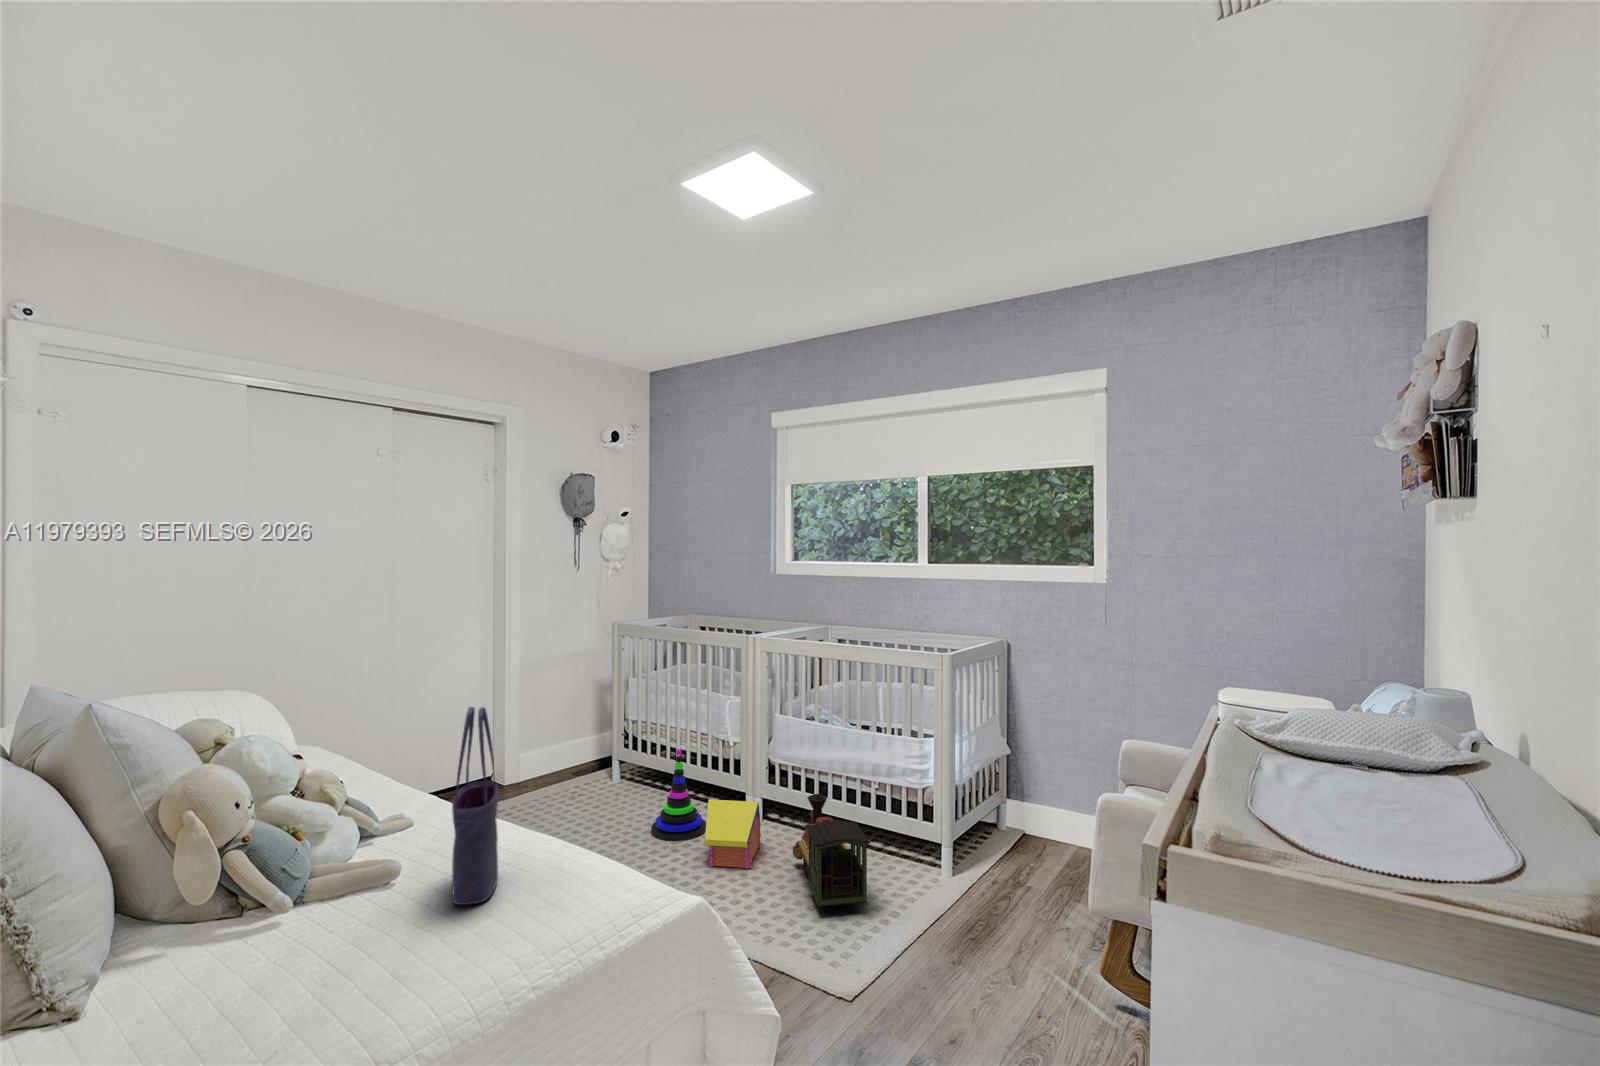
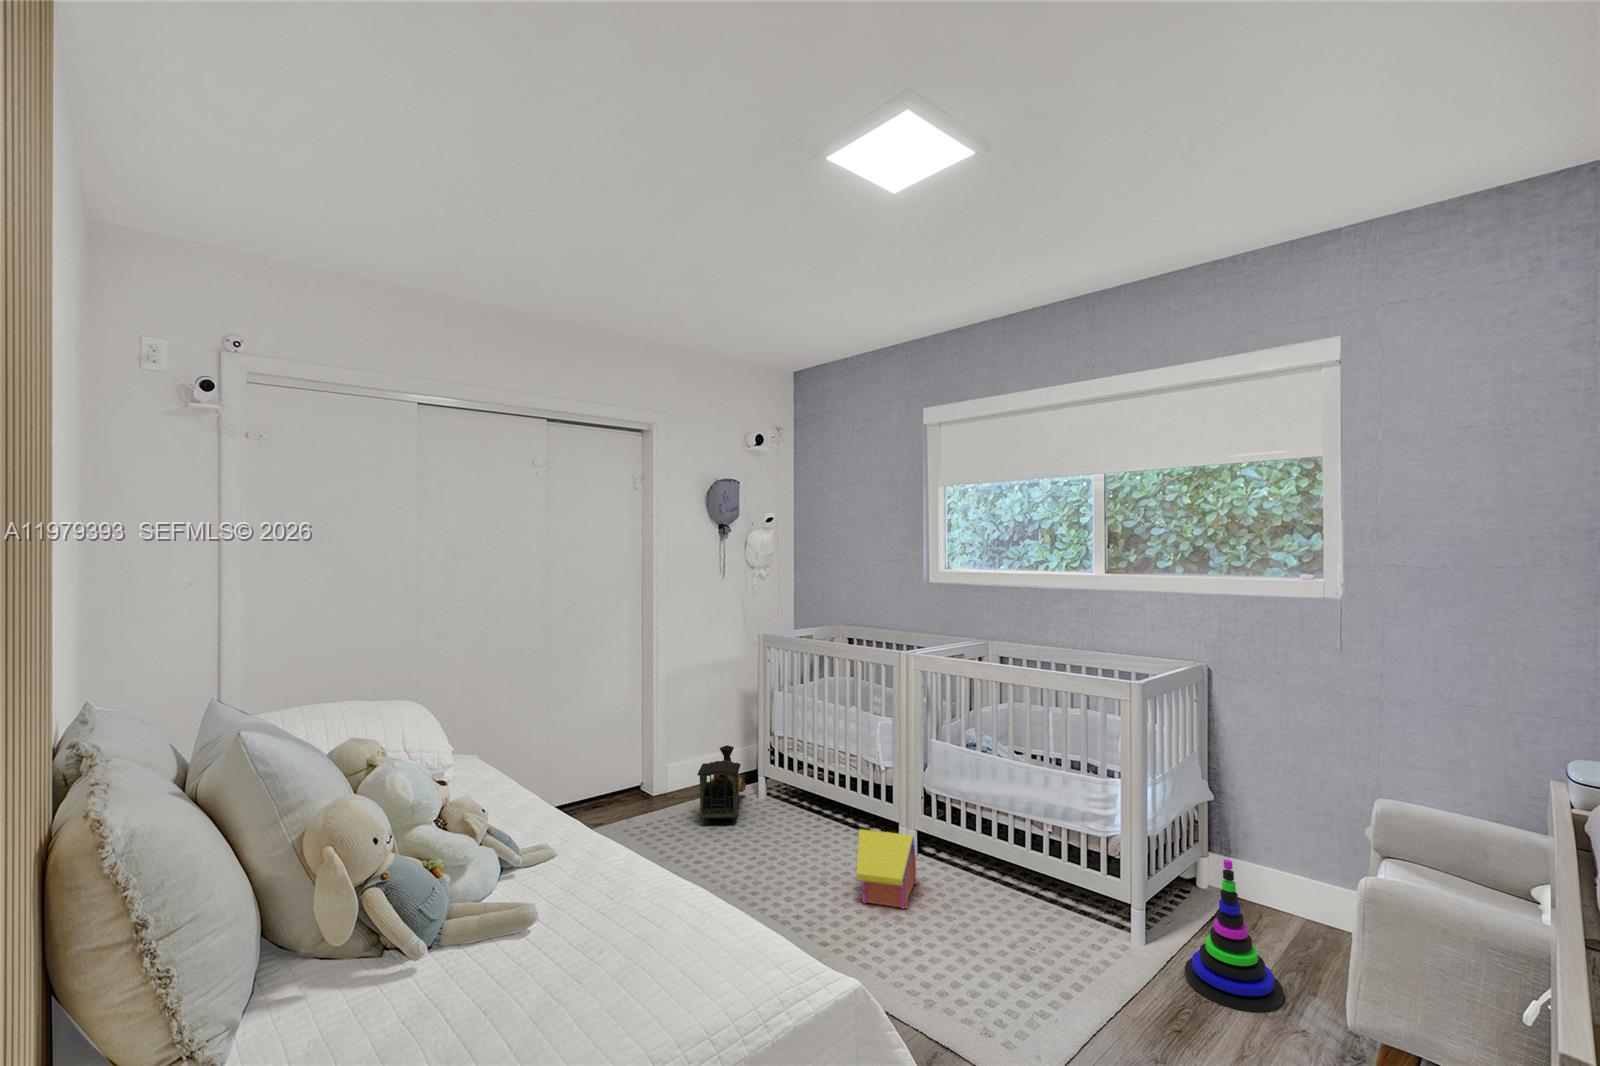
tote bag: present [452,707,499,905] -> none [583,742,632,969]
stacking toy: present [651,749,706,841] -> present [1185,859,1283,1012]
toy train: present [793,794,870,907] -> present [697,745,746,820]

